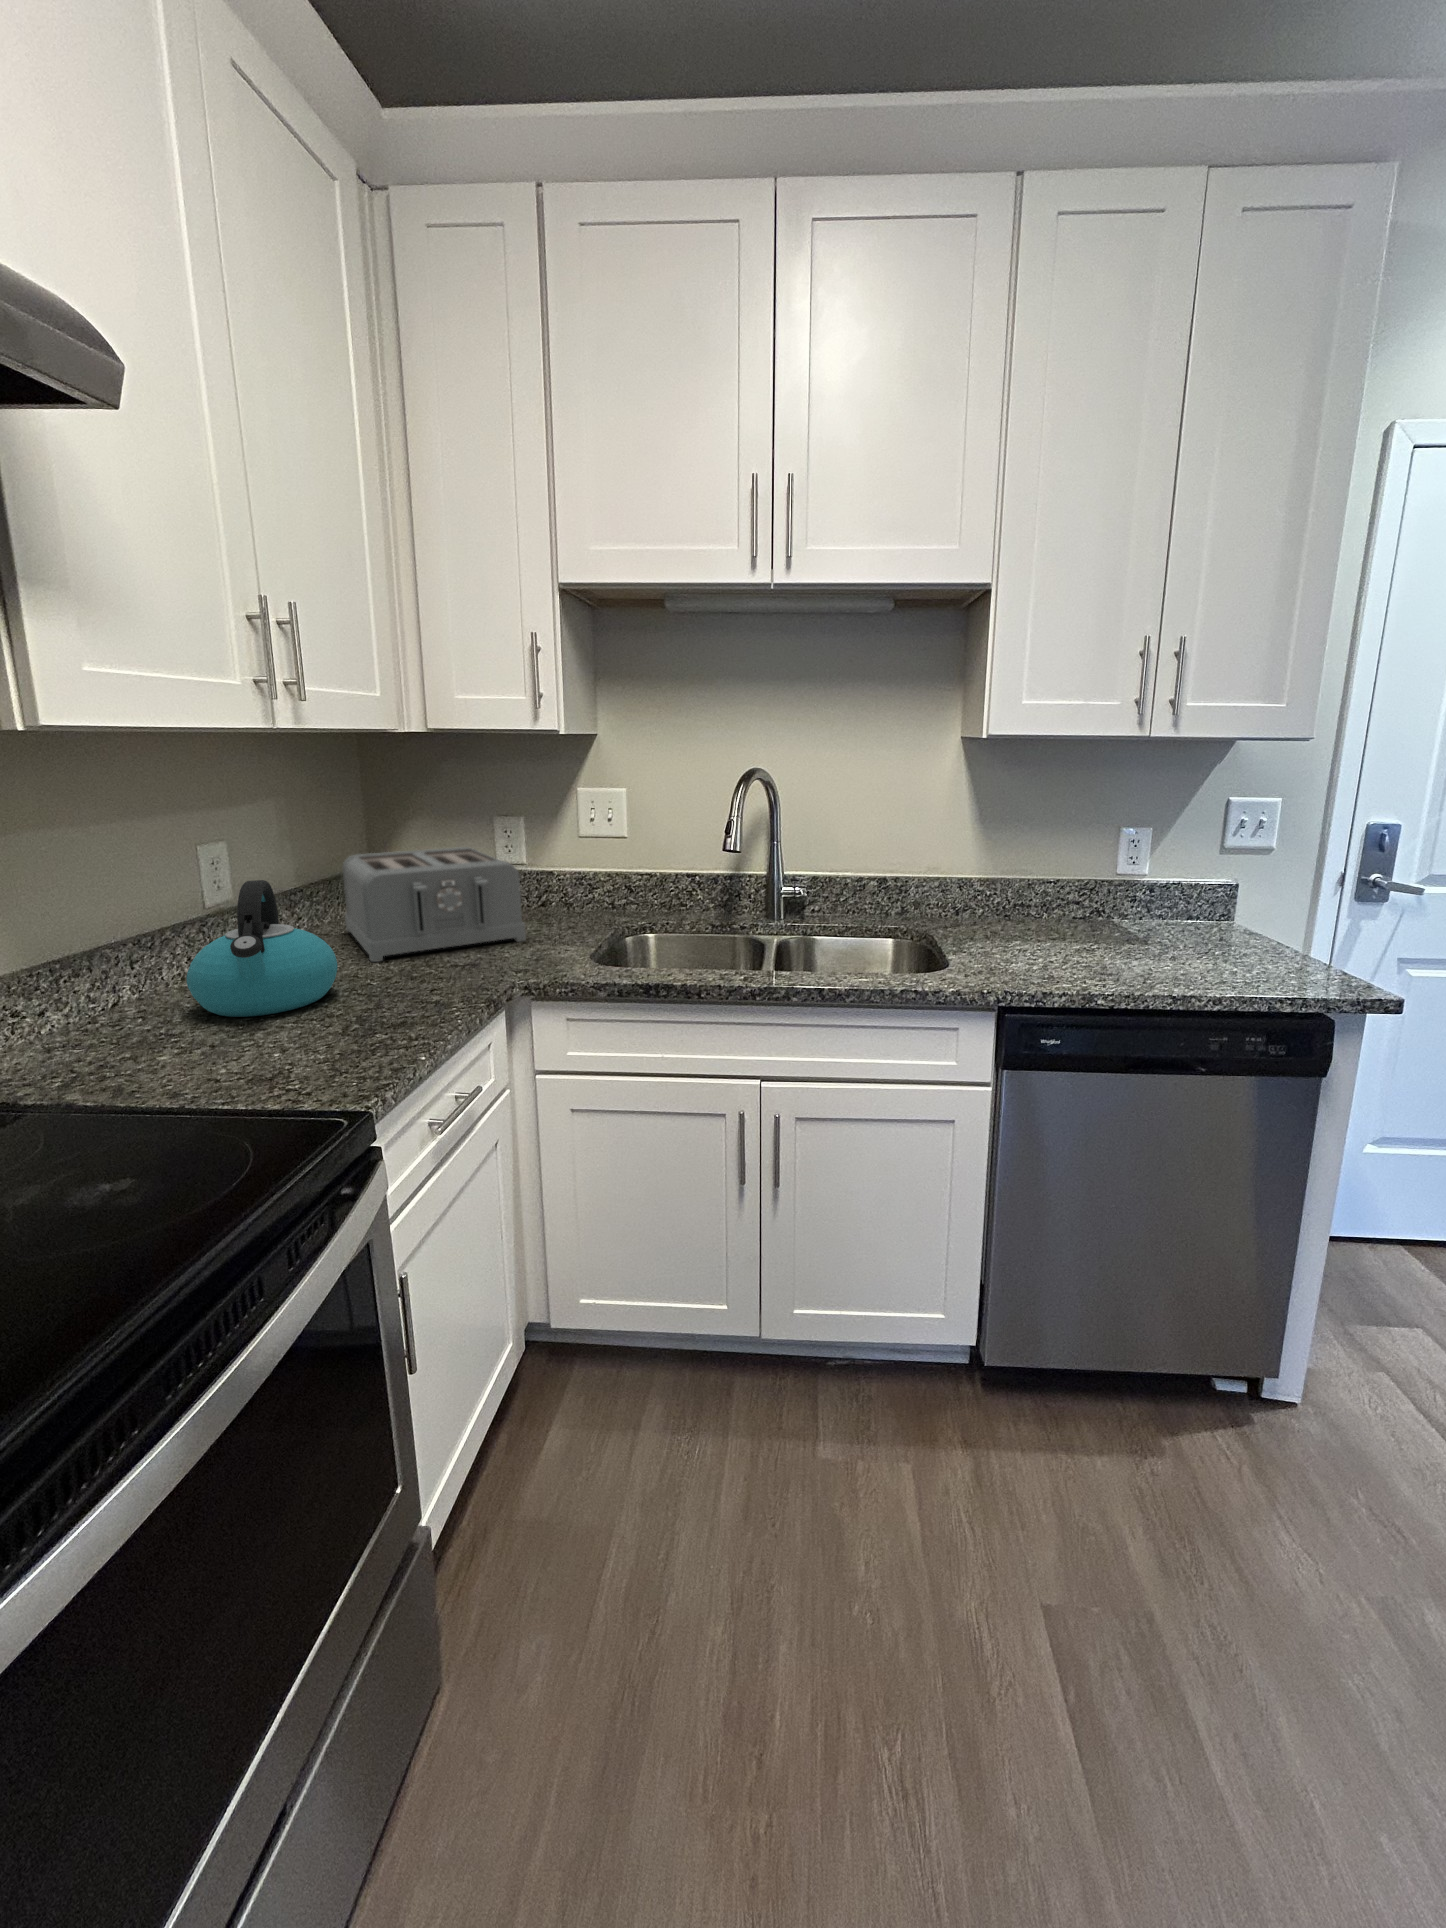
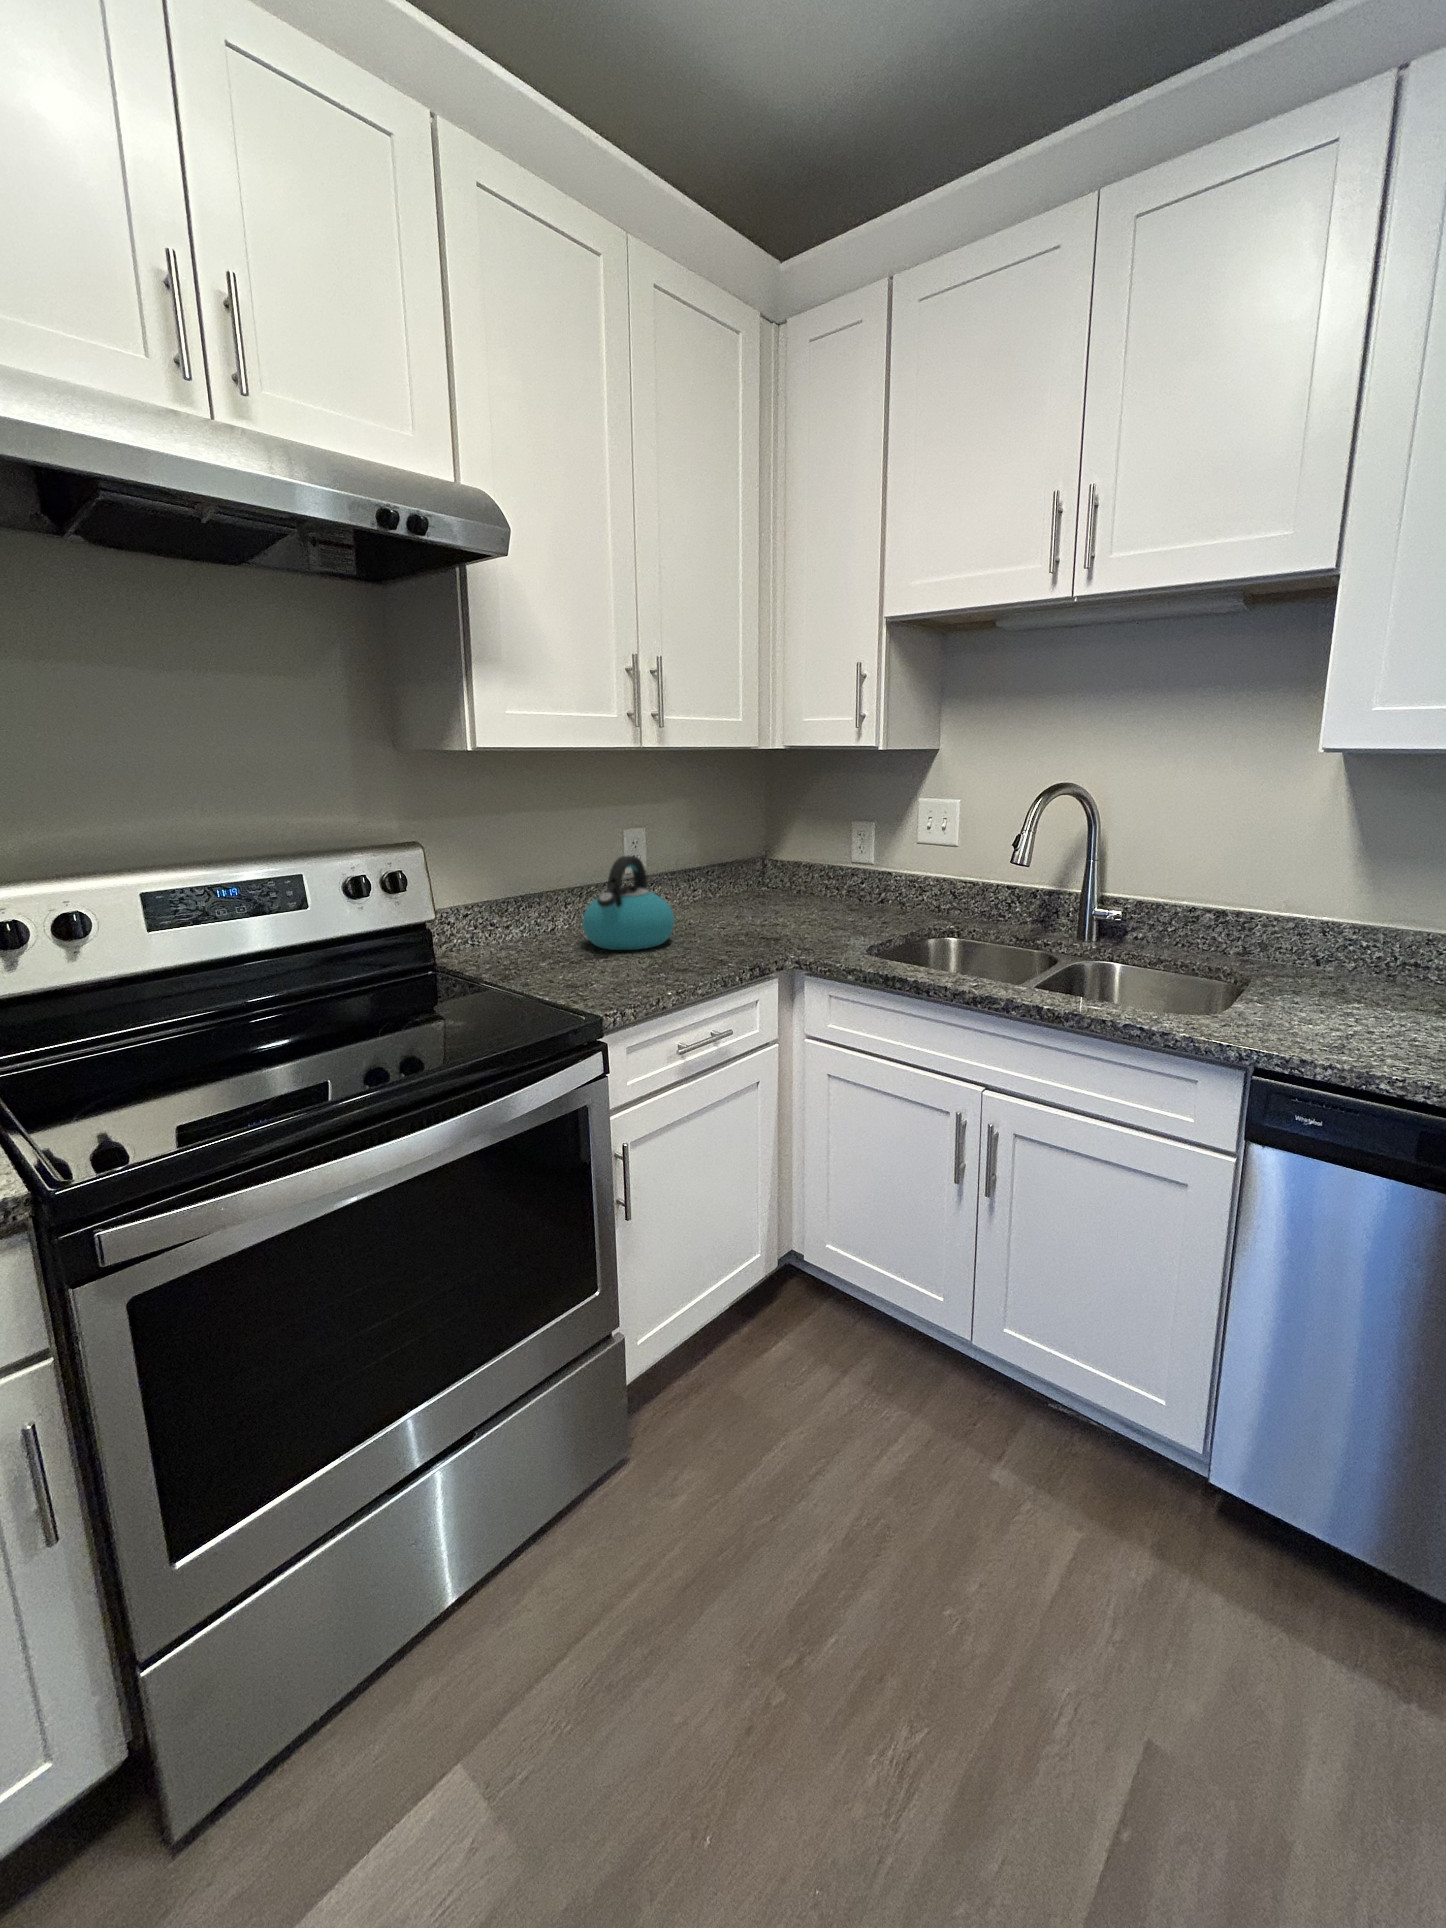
toaster: present [343,847,526,962] -> none [715,845,838,929]

